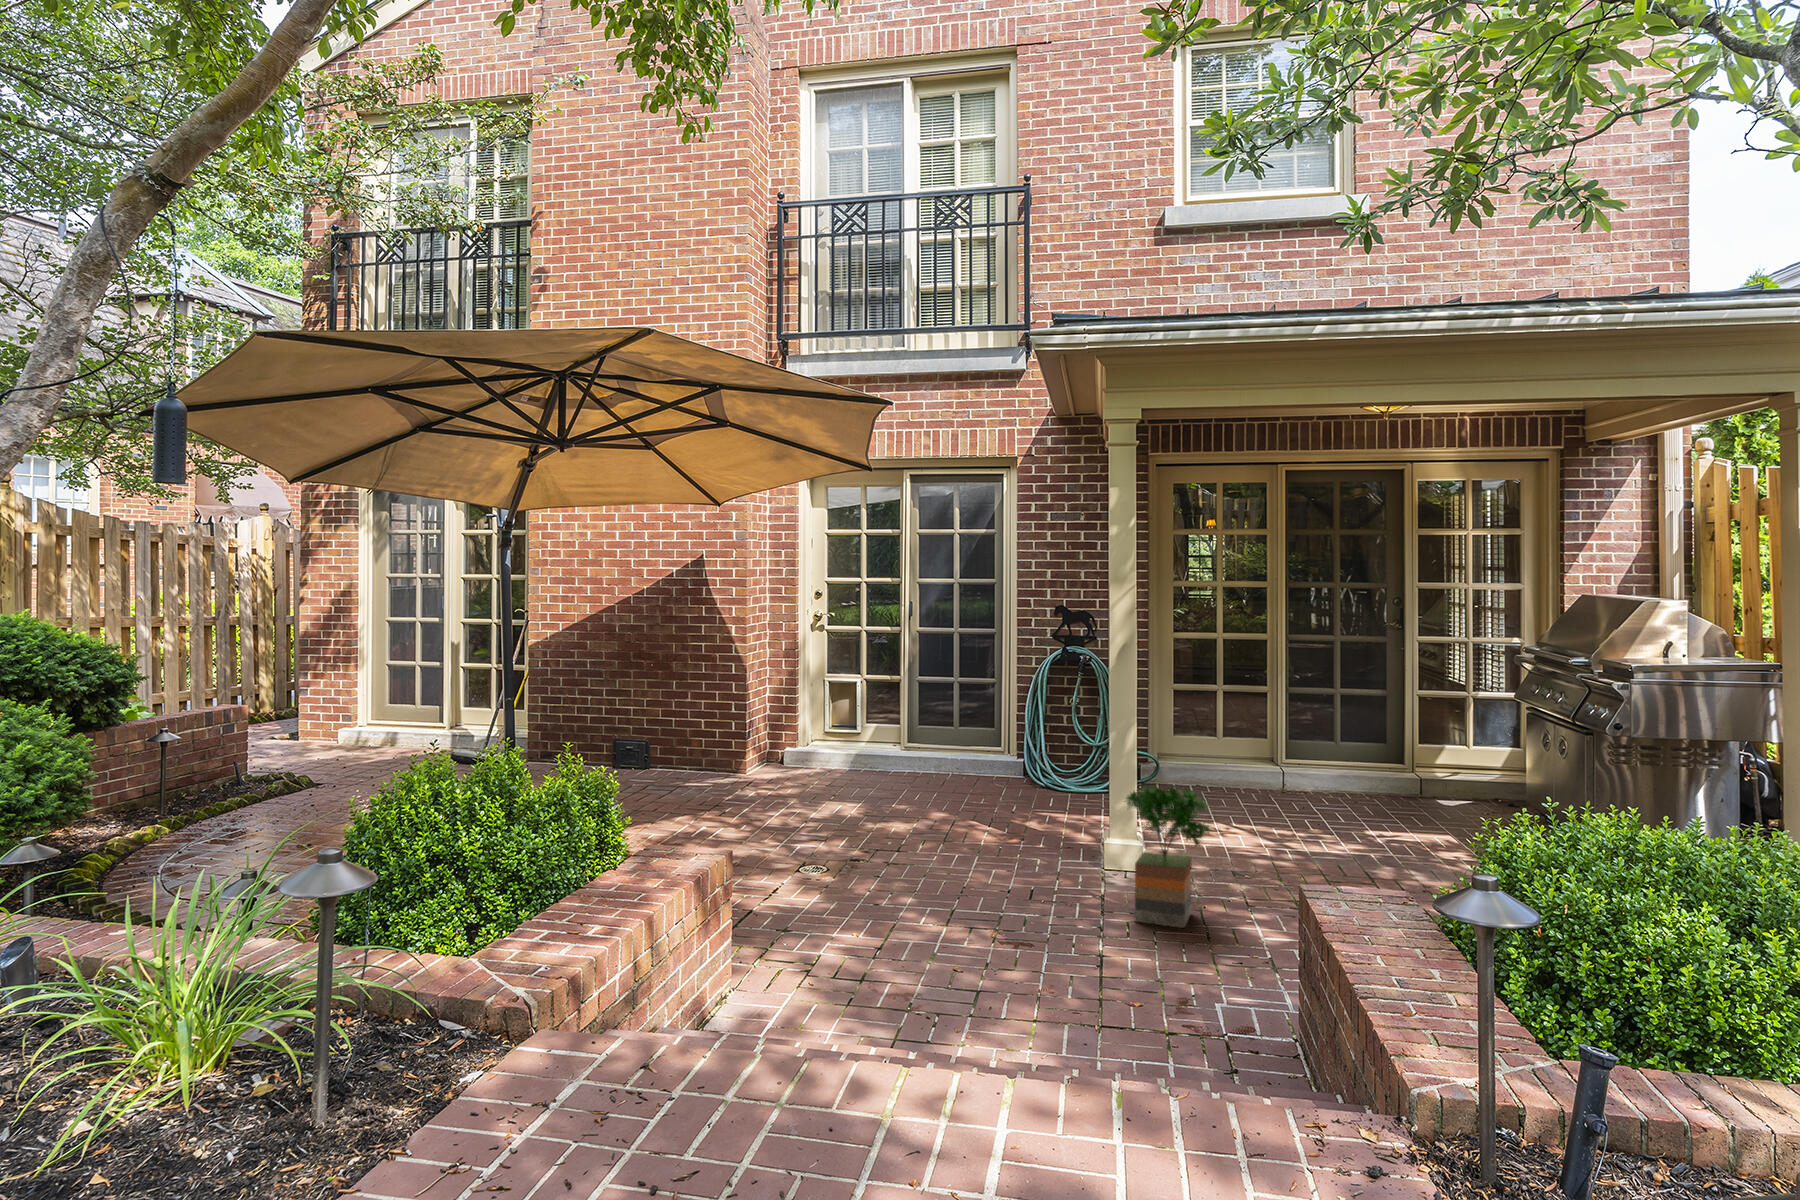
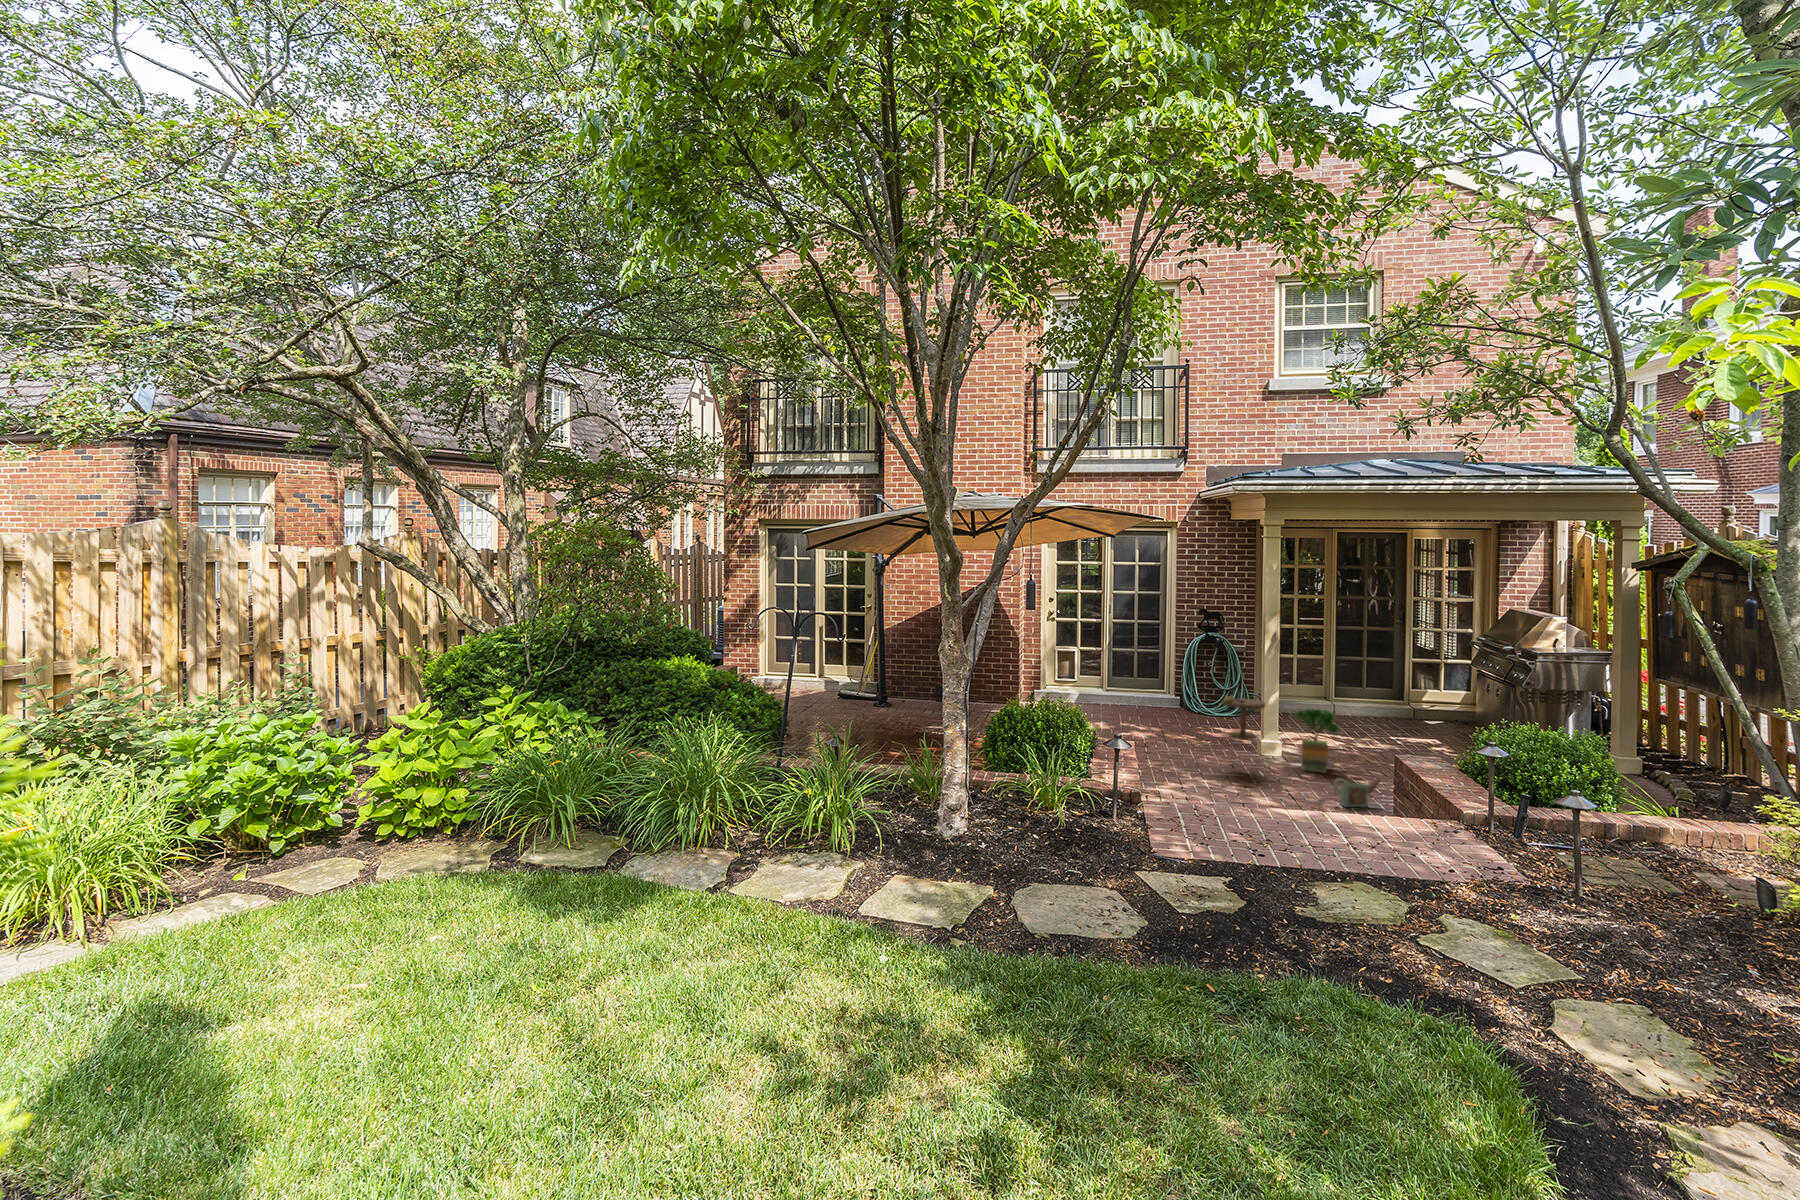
side table: none [960,762,1046,925] -> present [1222,696,1265,740]
watering can: none [1127,965,1250,1040] -> present [1333,778,1380,807]

